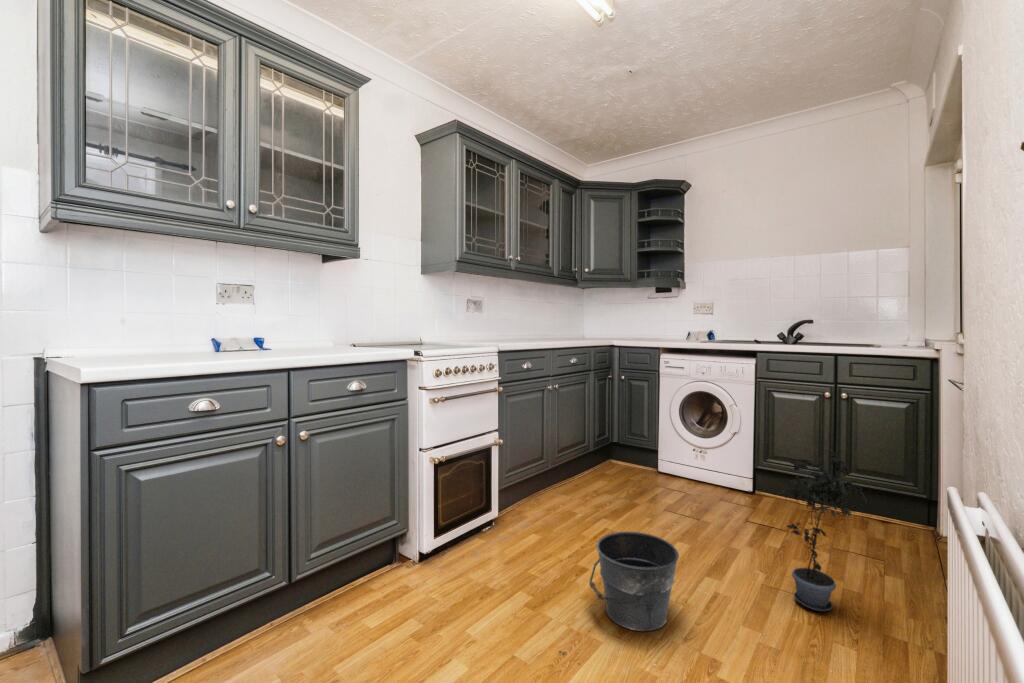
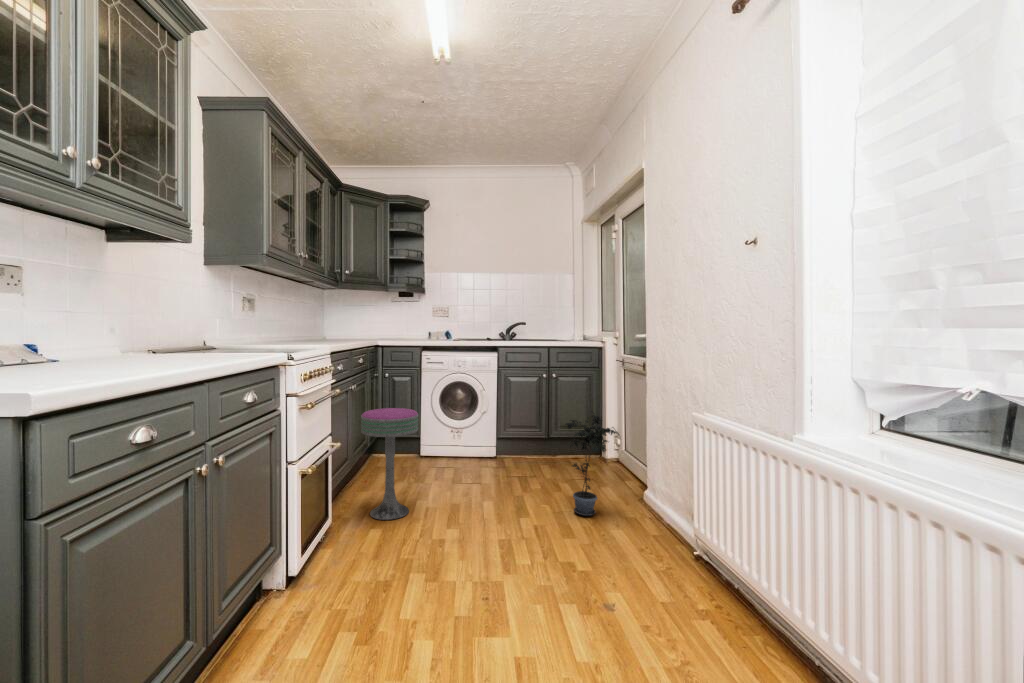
bar stool: none [539,411,598,531] -> present [361,408,418,520]
bucket: present [589,532,679,631] -> none [468,494,536,566]

